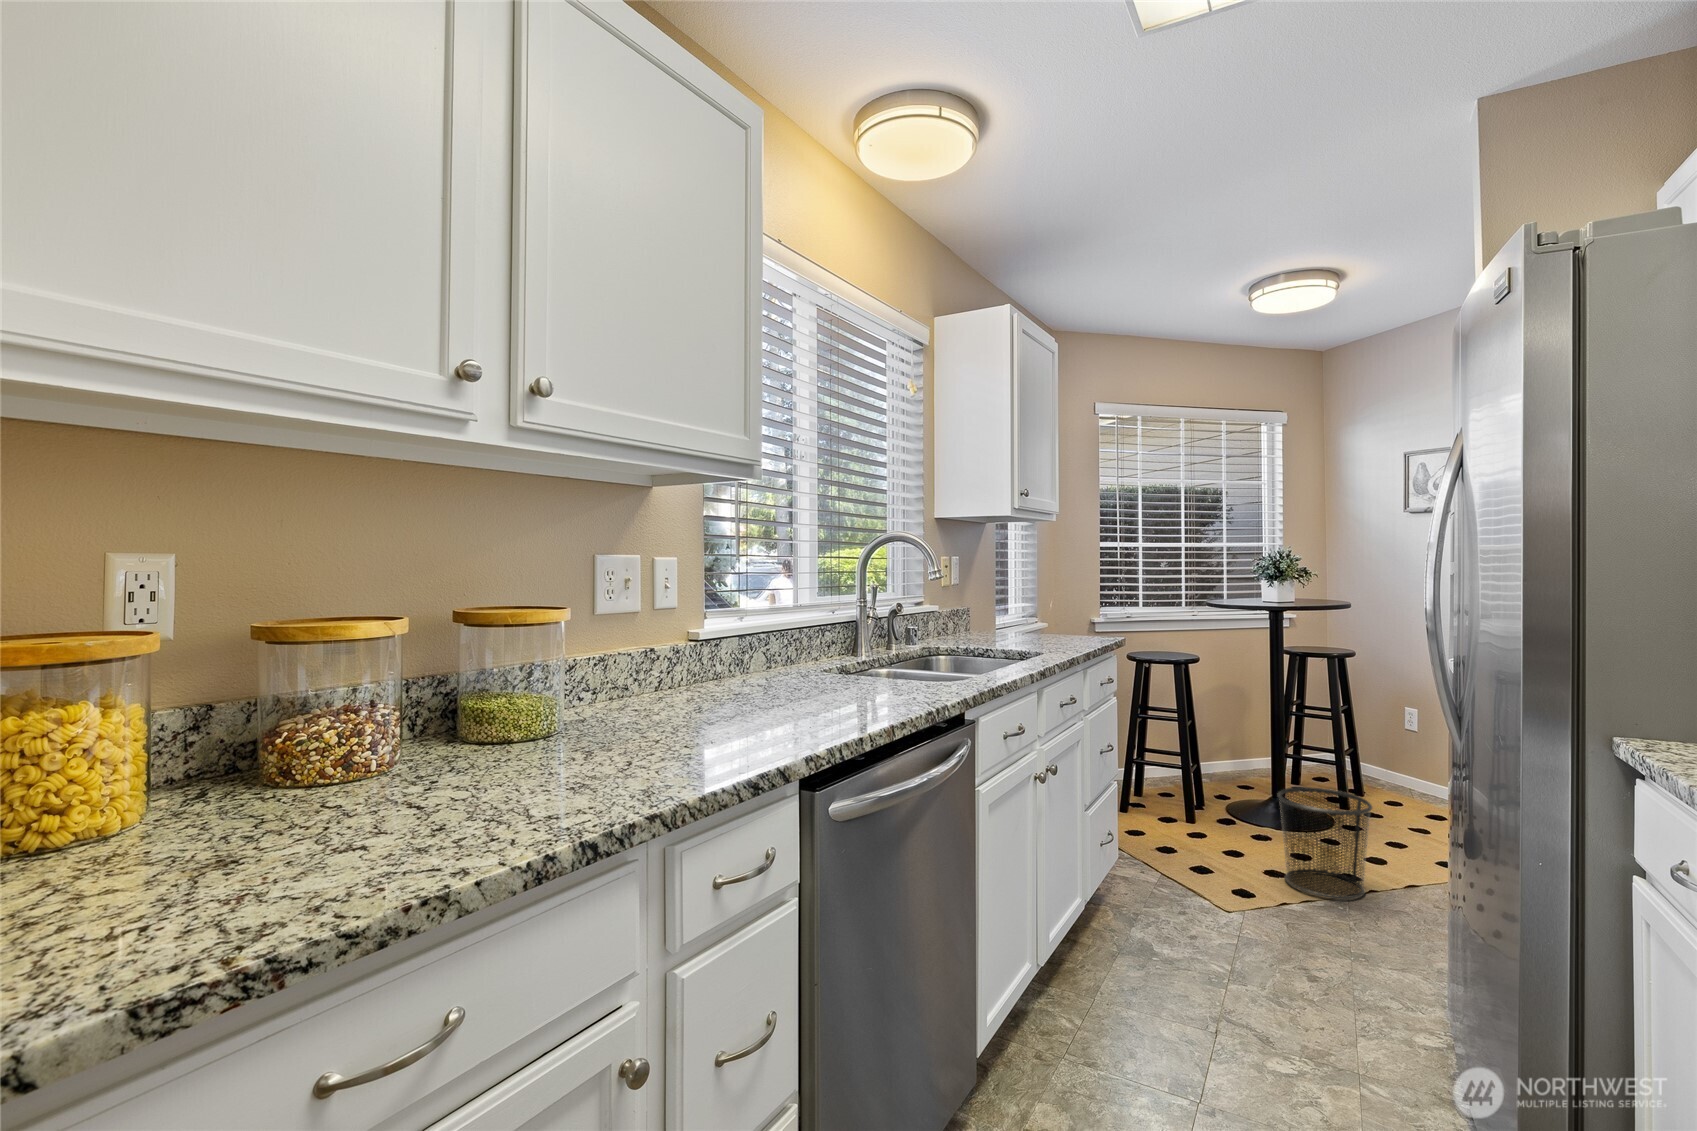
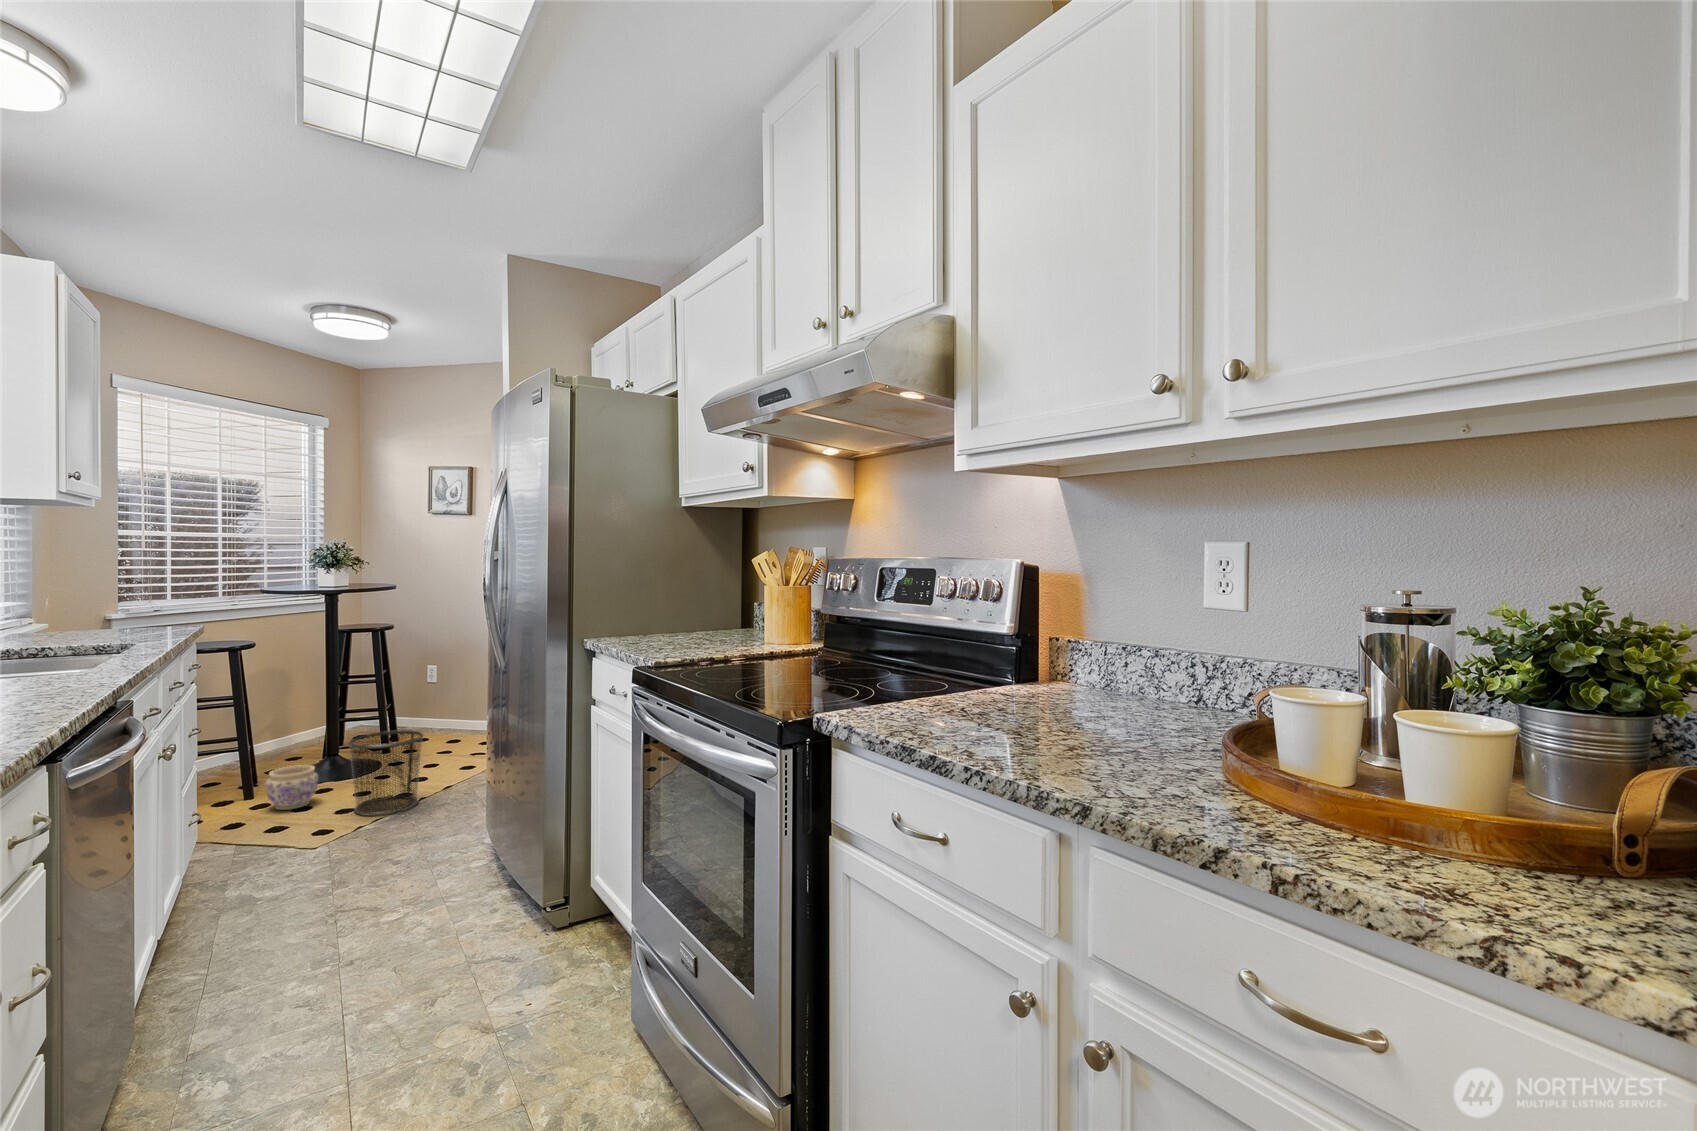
planter: none [1200,800,1252,851] -> present [266,765,318,810]

